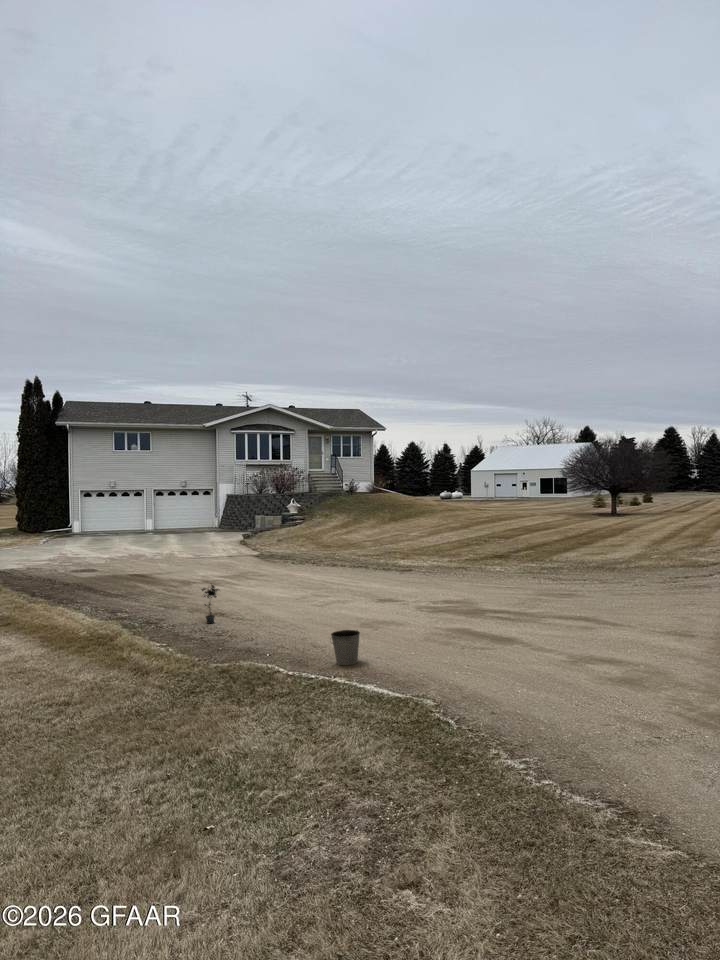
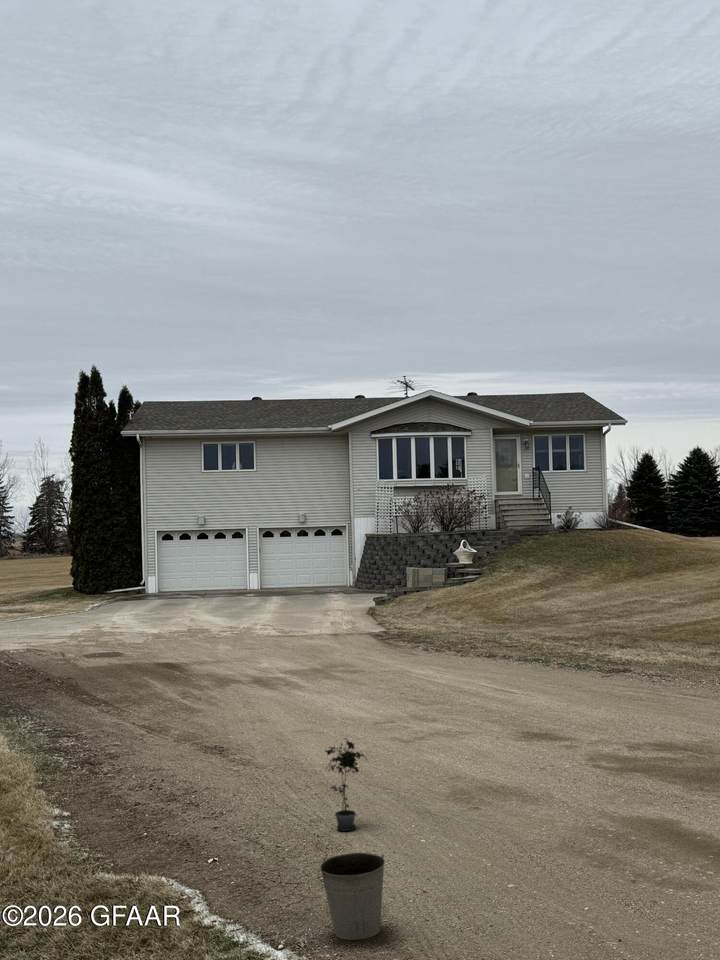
potted plant: present [202,585,218,624] -> present [325,738,365,831]

